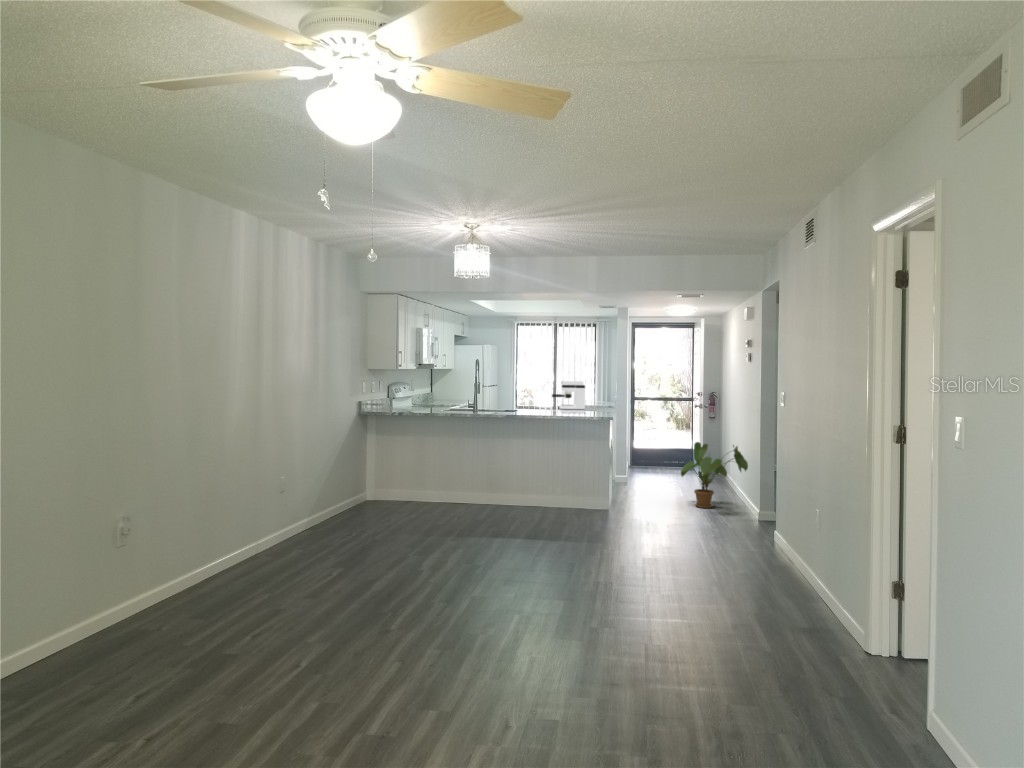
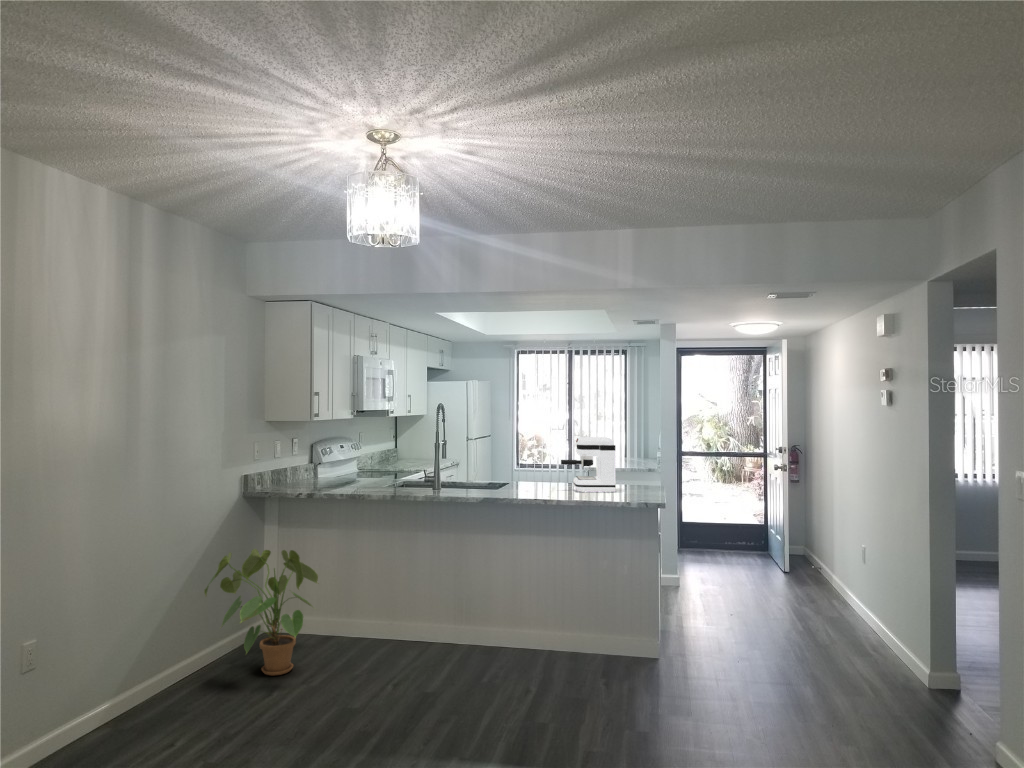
house plant: present [681,442,748,508] -> present [204,549,318,675]

